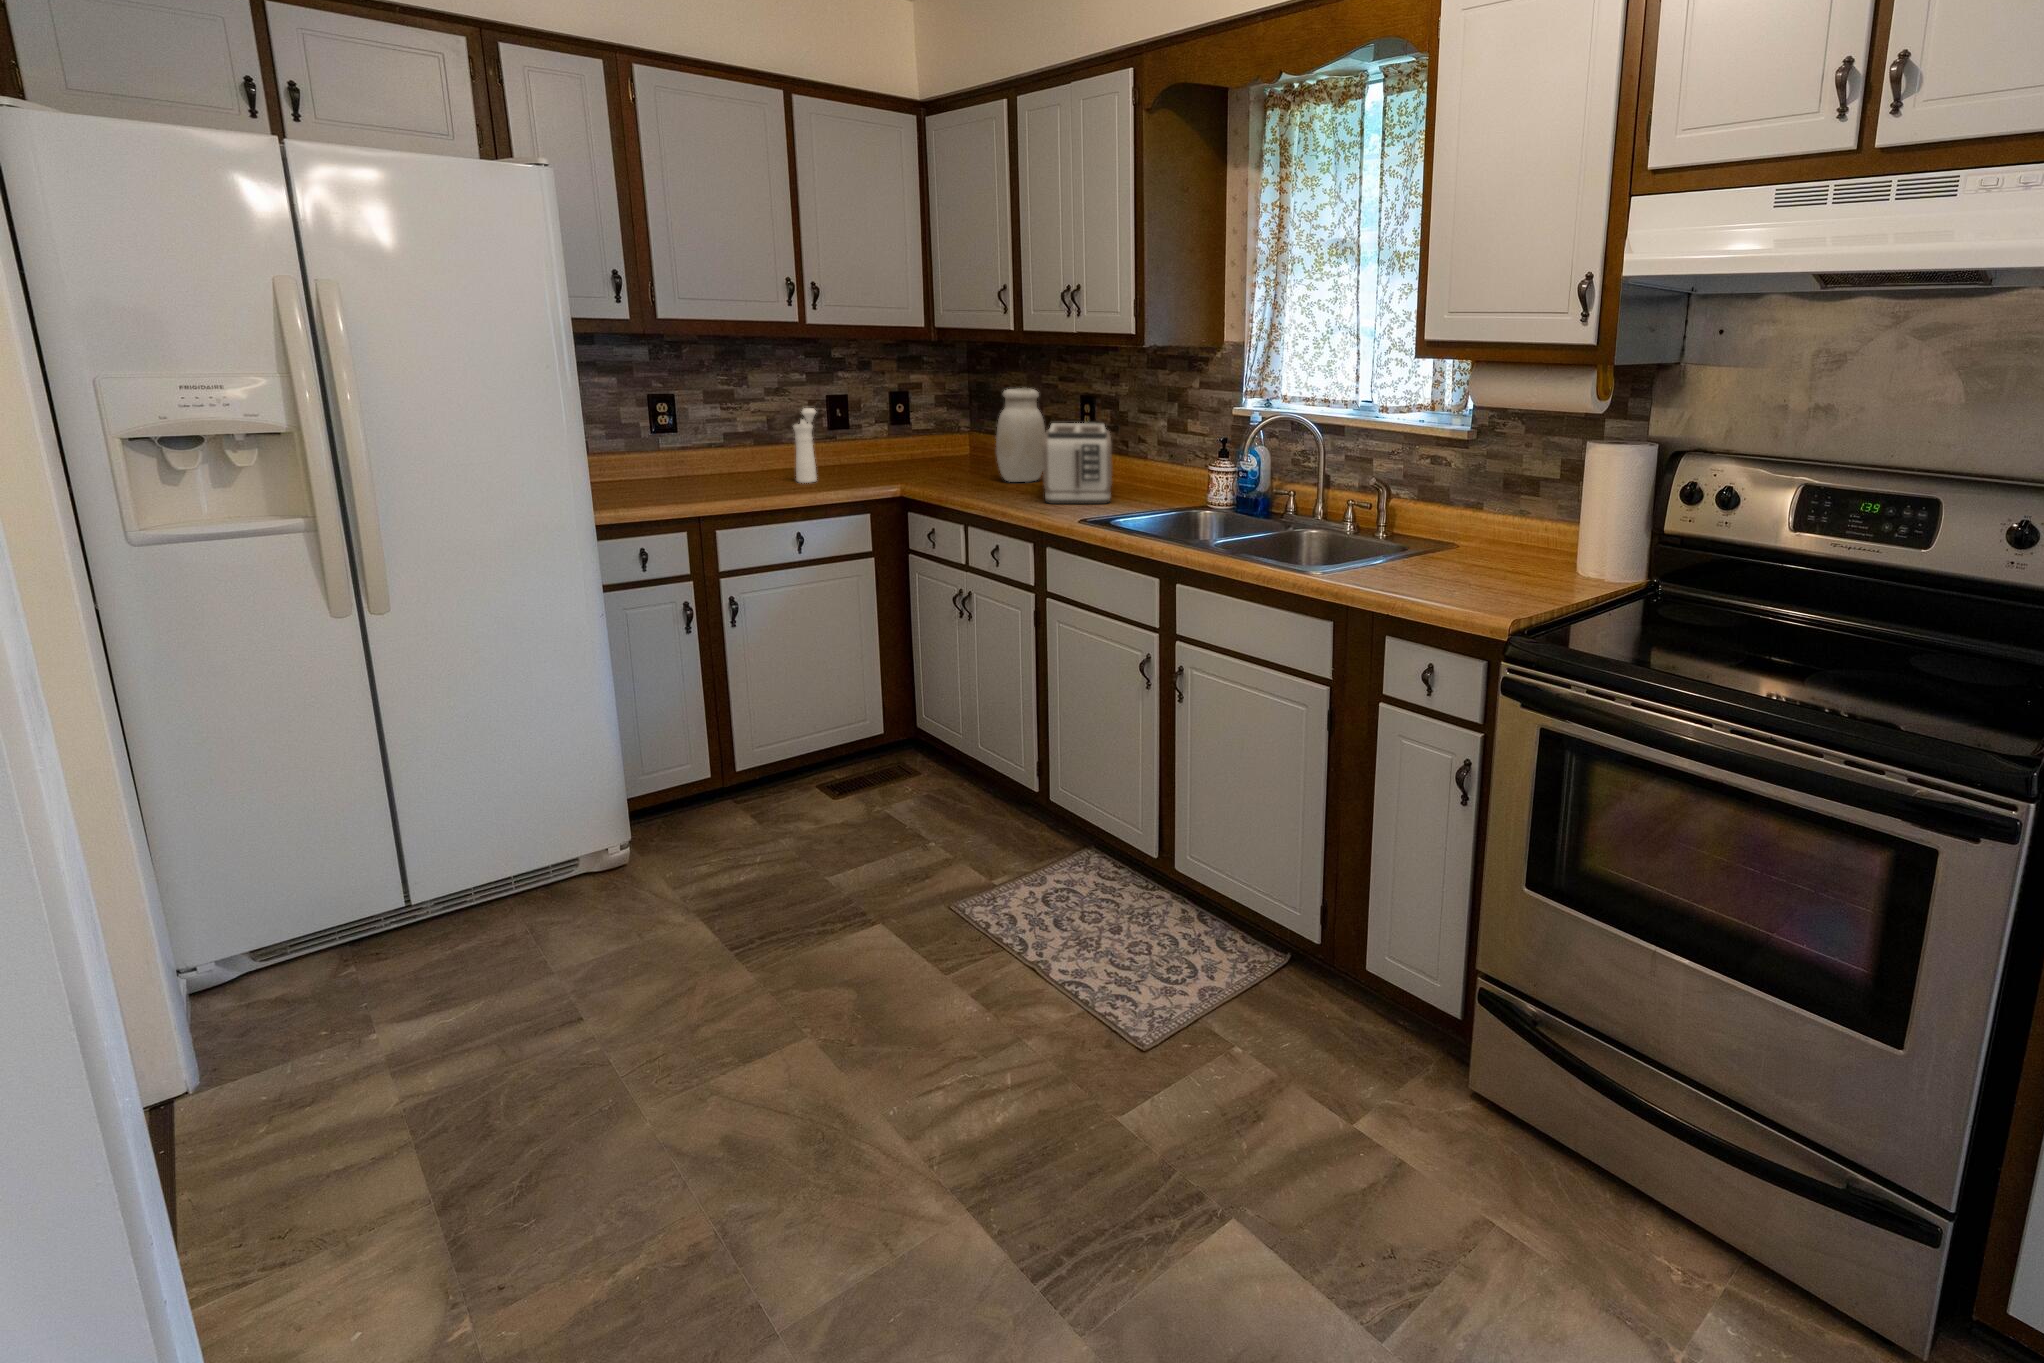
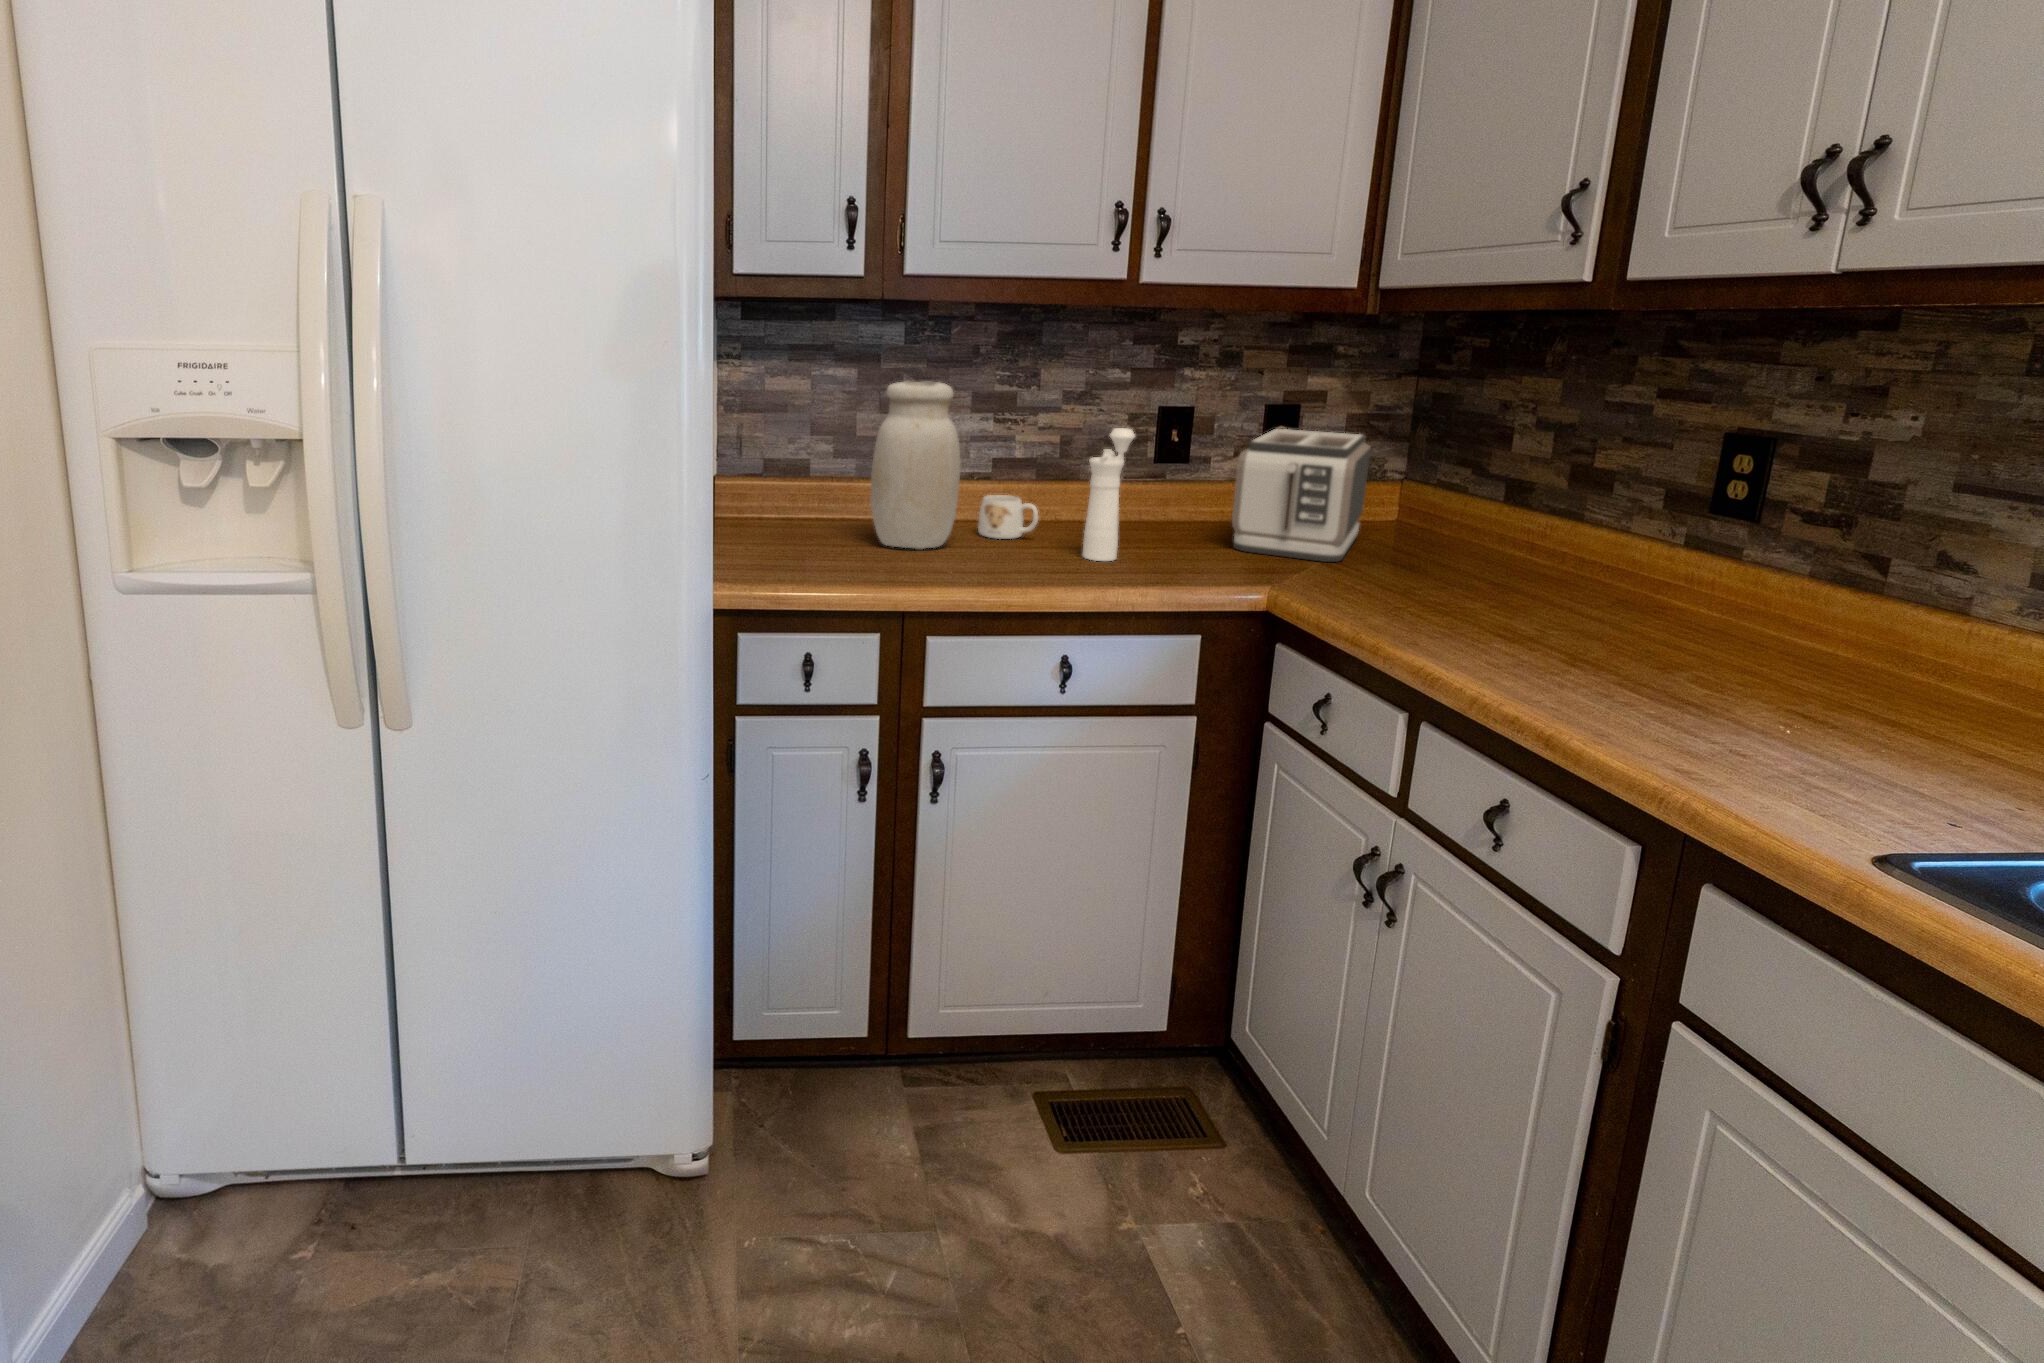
jar: present [996,388,1045,482] -> present [870,382,961,549]
toaster: present [1043,423,1112,504] -> present [1232,429,1371,562]
mug: none [725,453,765,479] -> present [978,495,1038,539]

